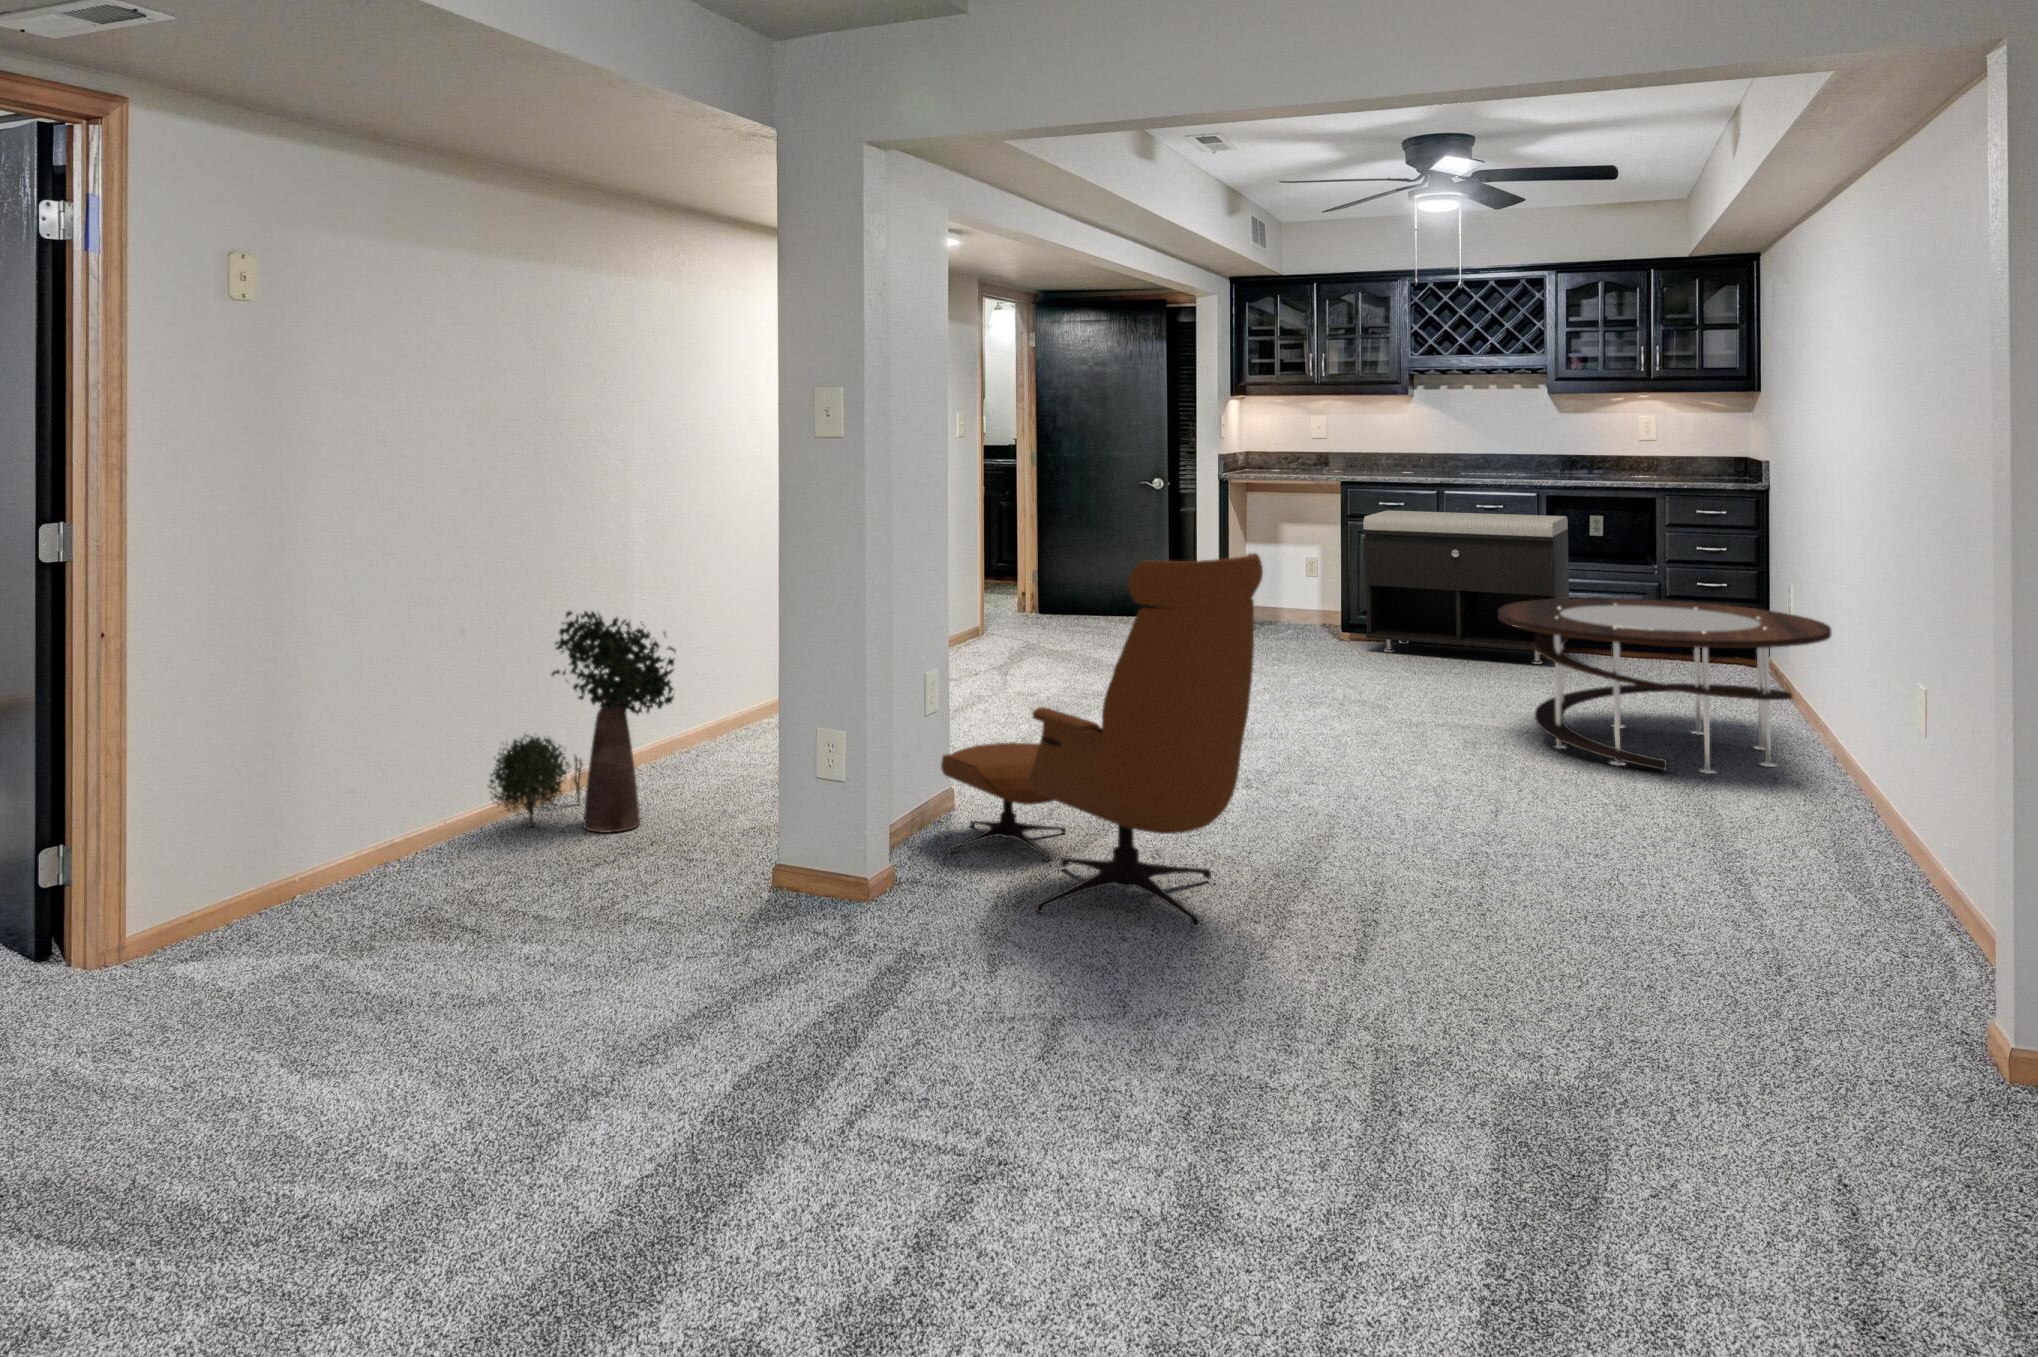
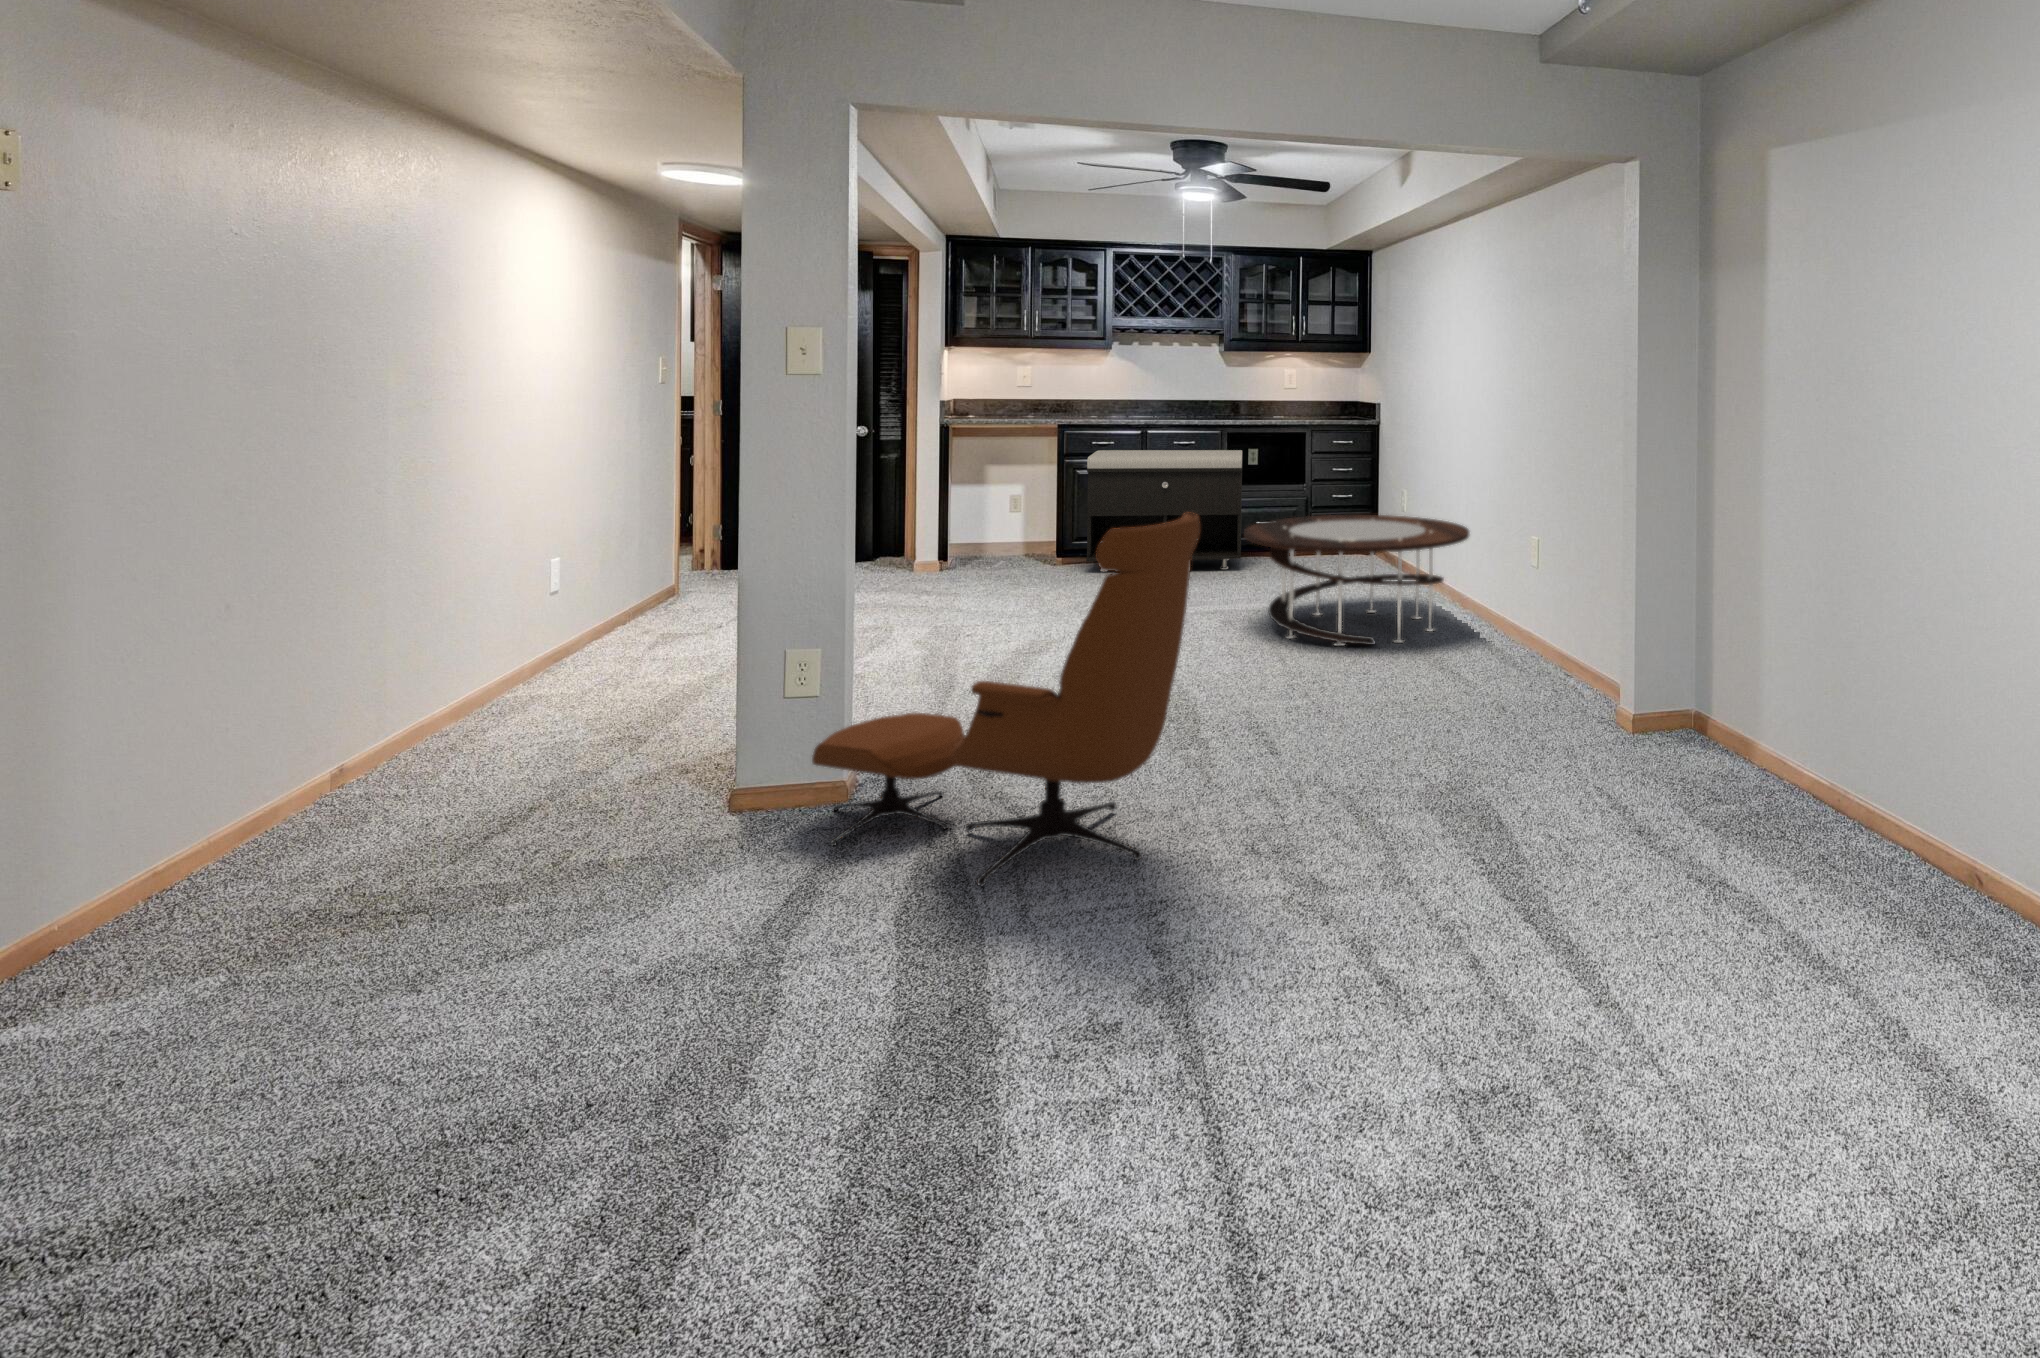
potted plant: present [489,611,675,832] -> none [80,643,431,955]

